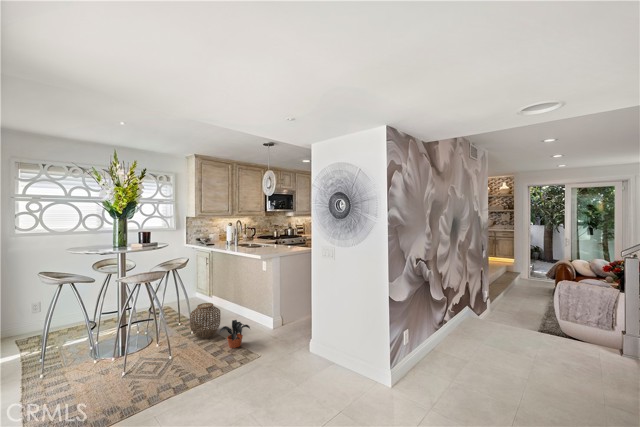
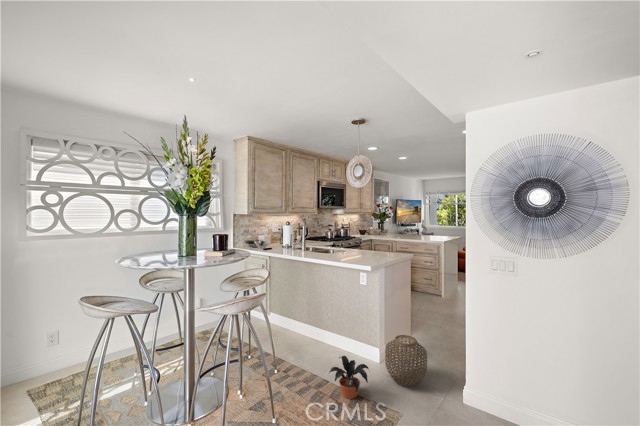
woven basket: present [190,303,220,337] -> present [385,335,427,387]

